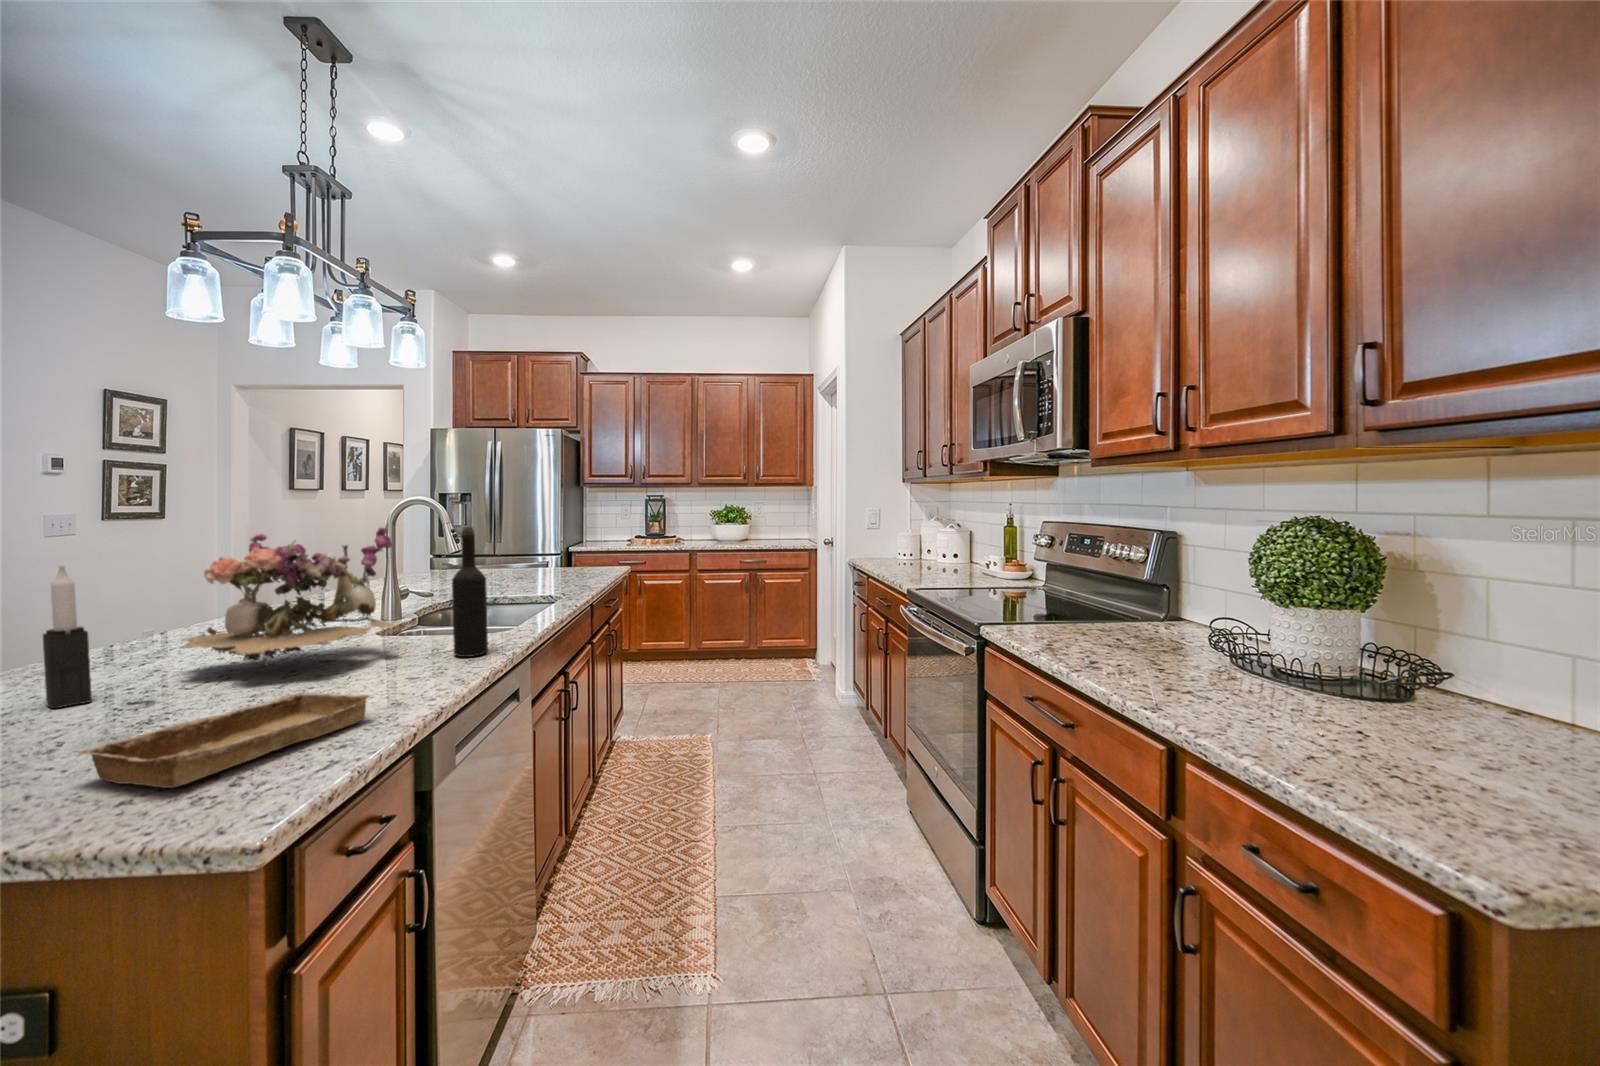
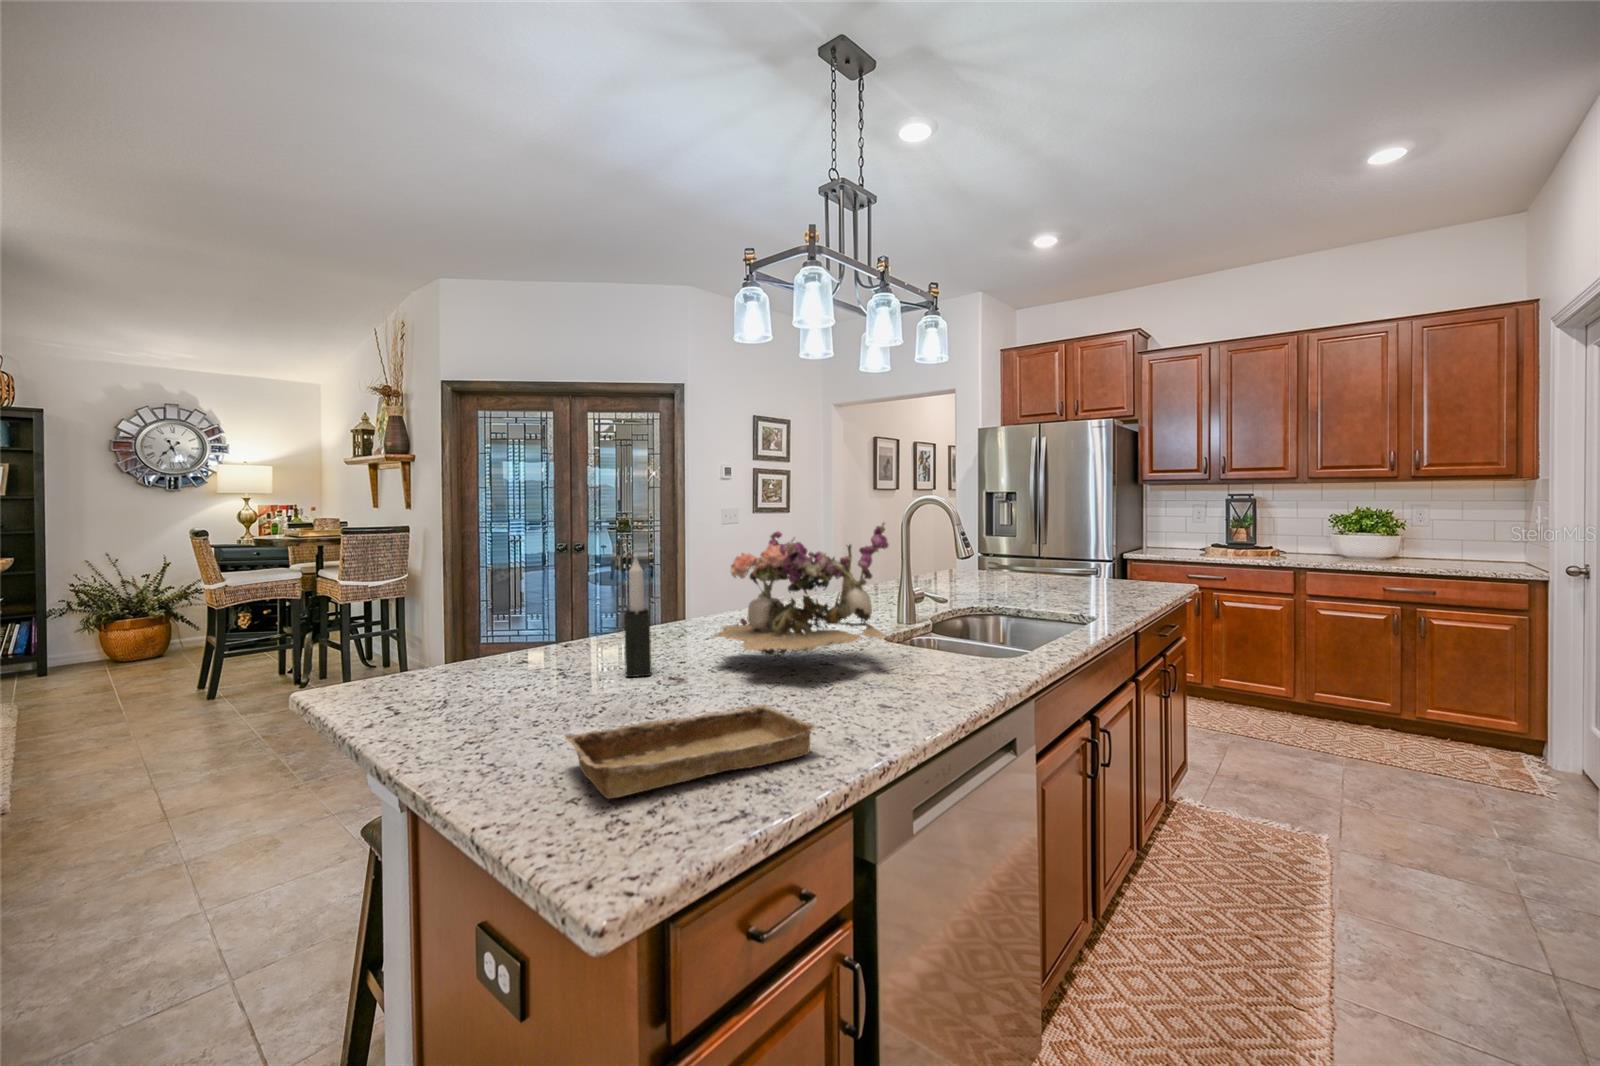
wine bottle: present [452,527,488,657] -> none [941,526,981,686]

